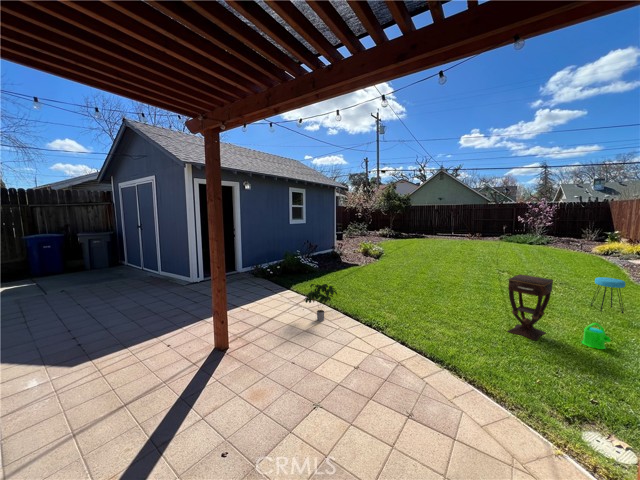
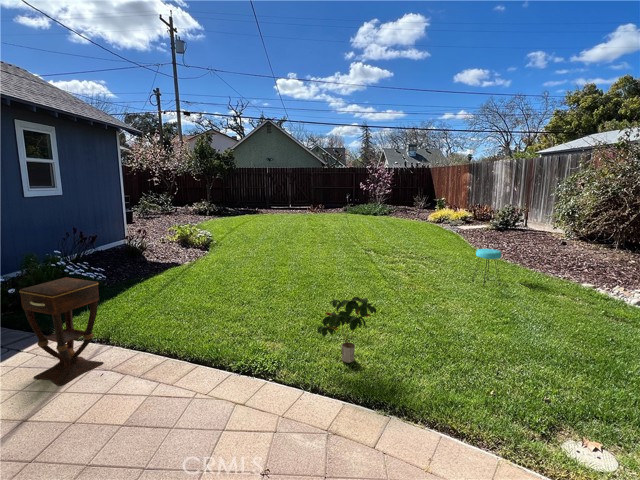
side table: present [508,274,553,341] -> present [19,277,103,385]
potted plant: present [304,284,337,321] -> present [318,297,377,363]
watering can: present [582,323,611,349] -> none [495,304,526,334]

